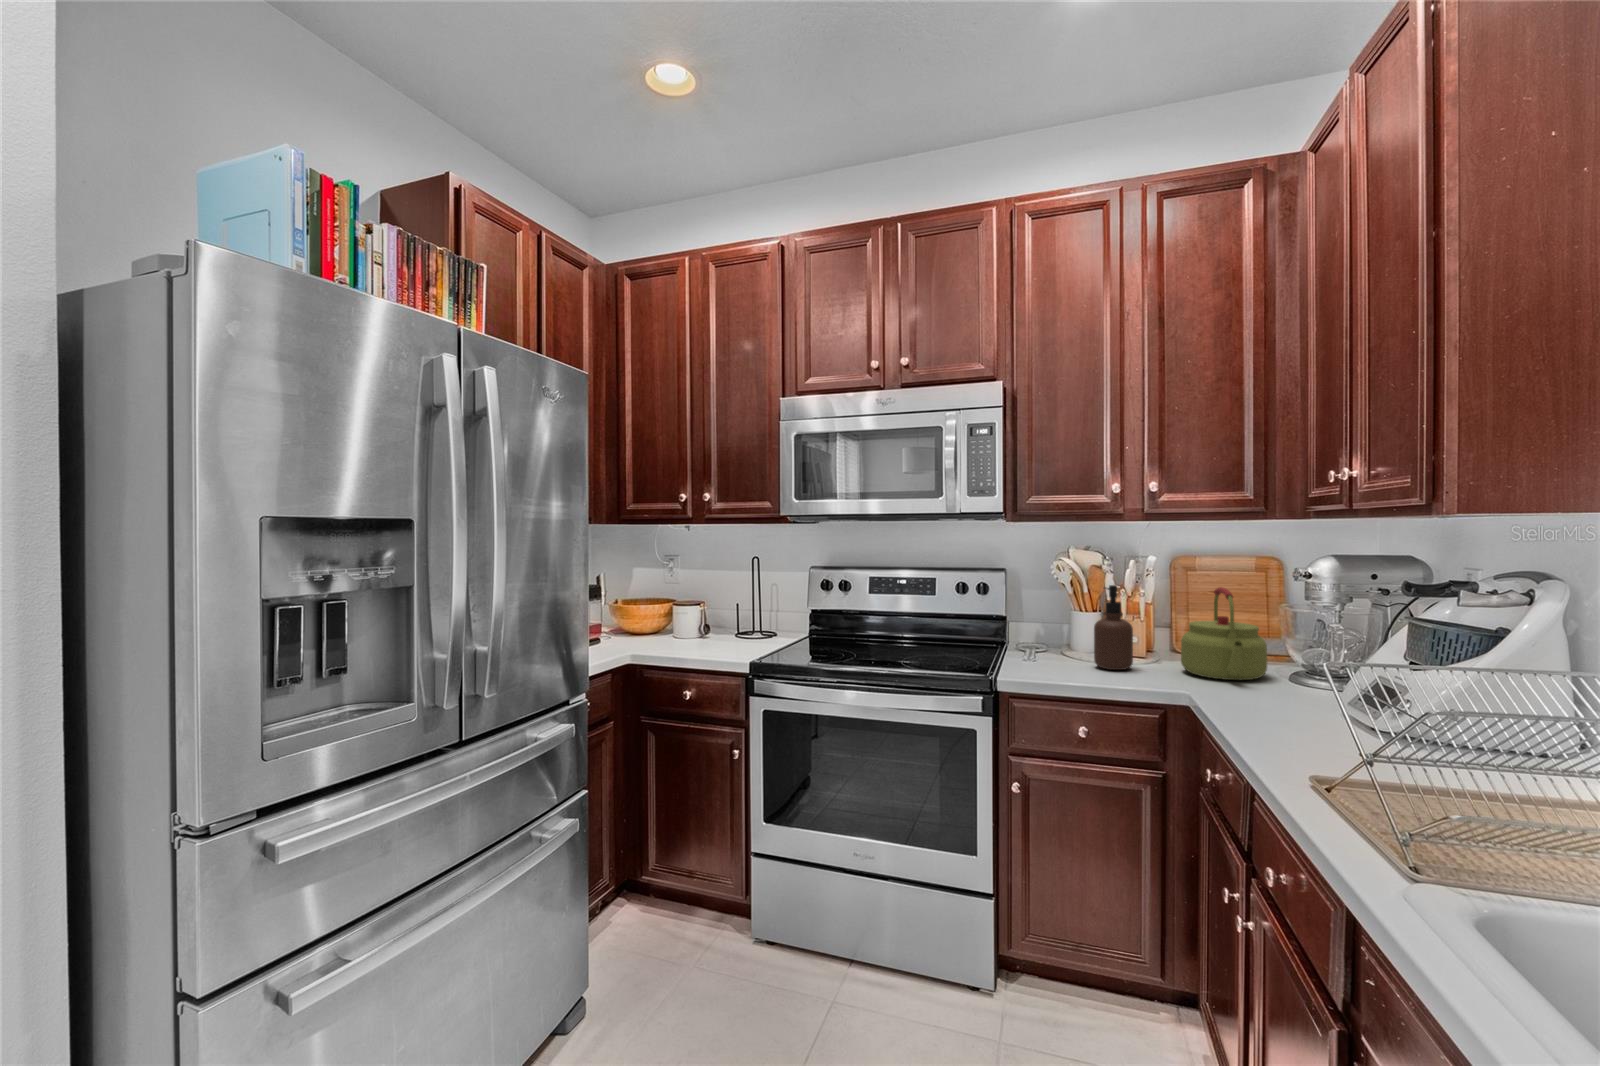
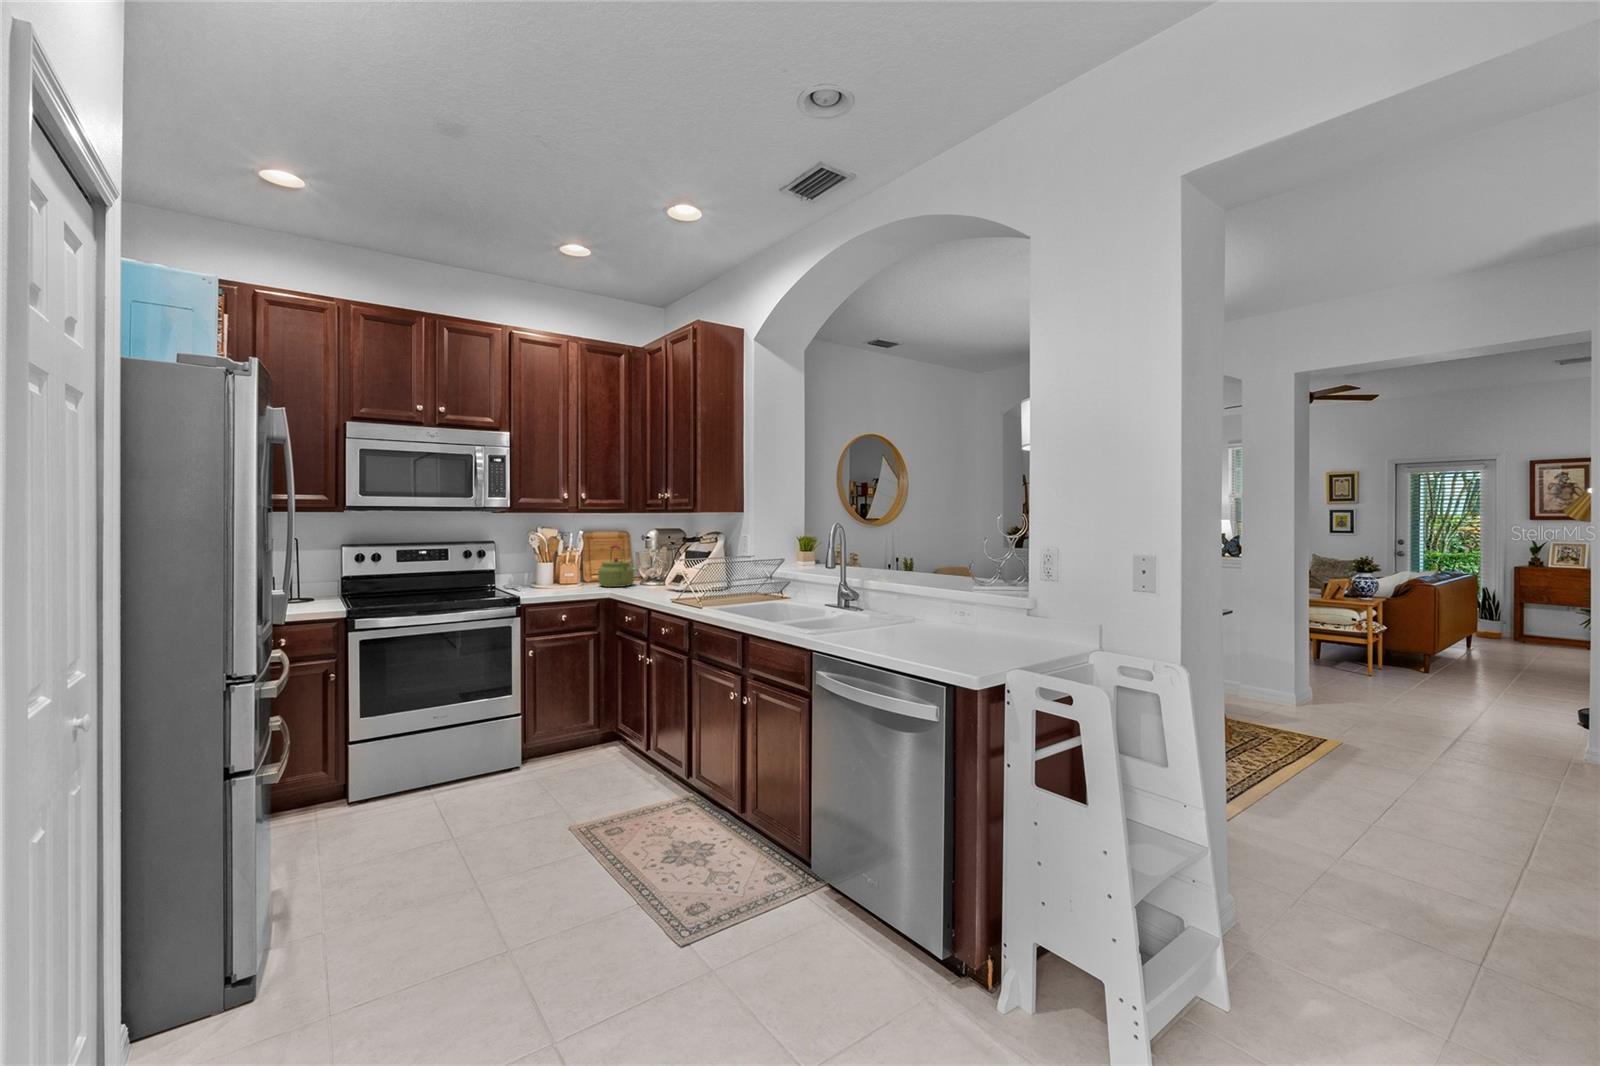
soap dispenser: present [1094,585,1133,670] -> none [558,547,577,589]

